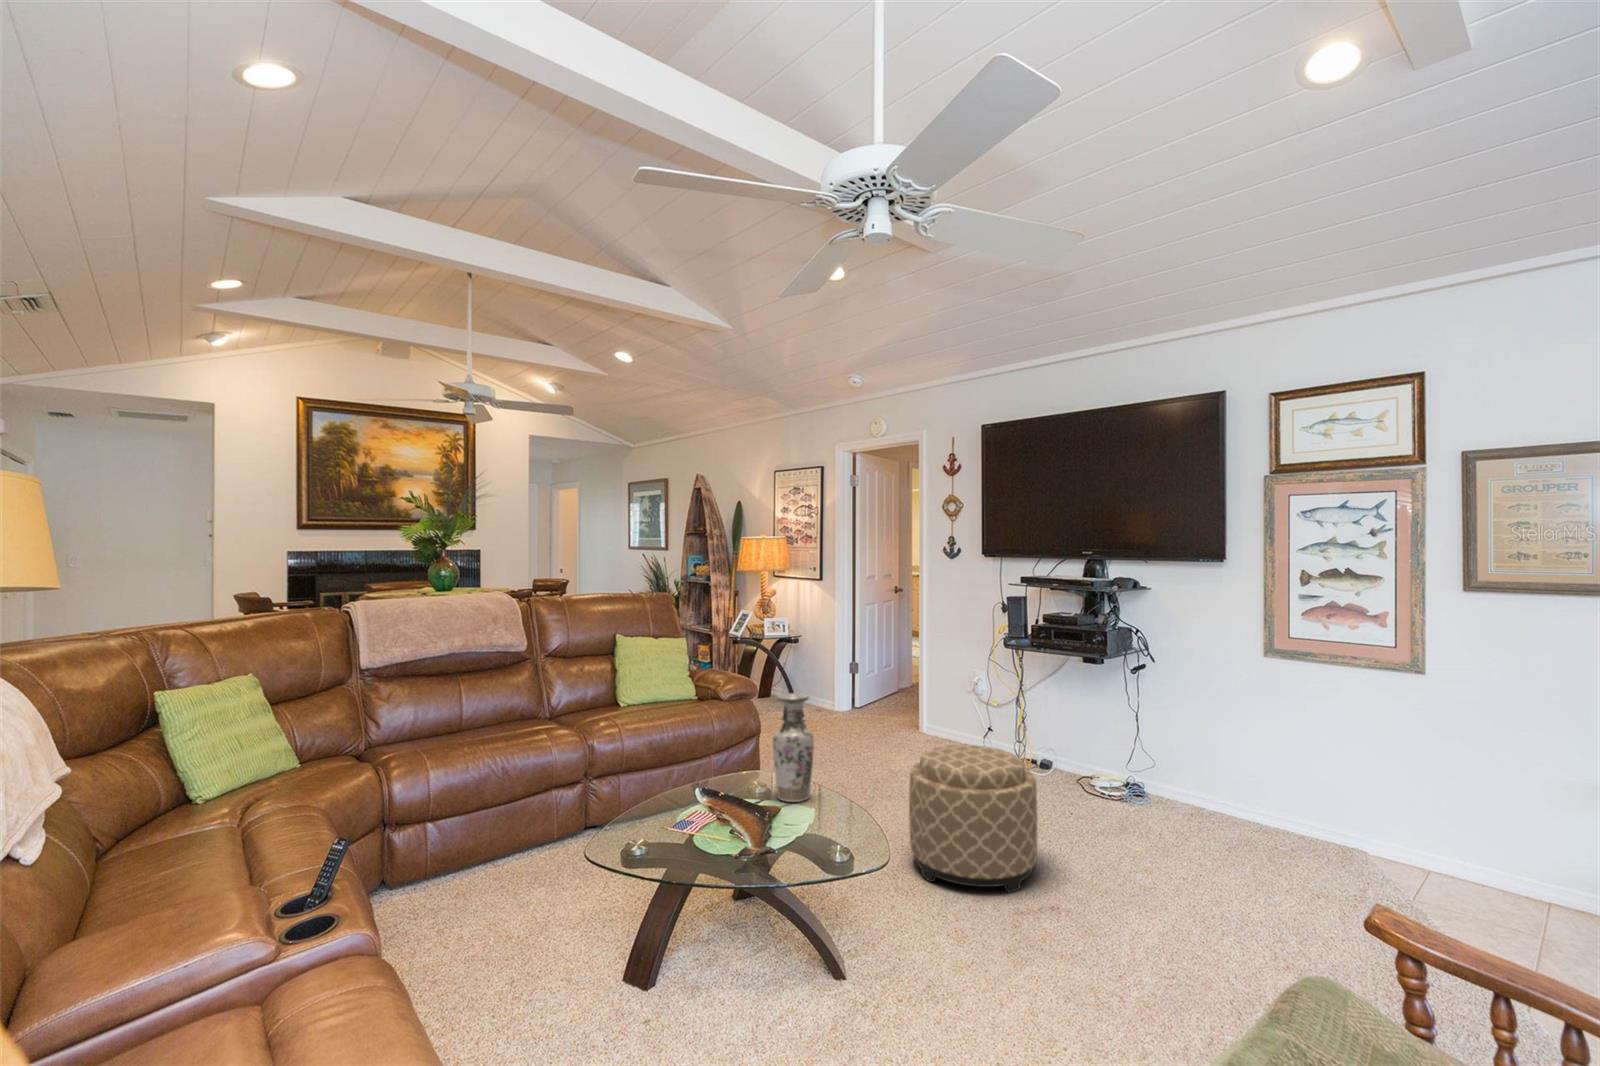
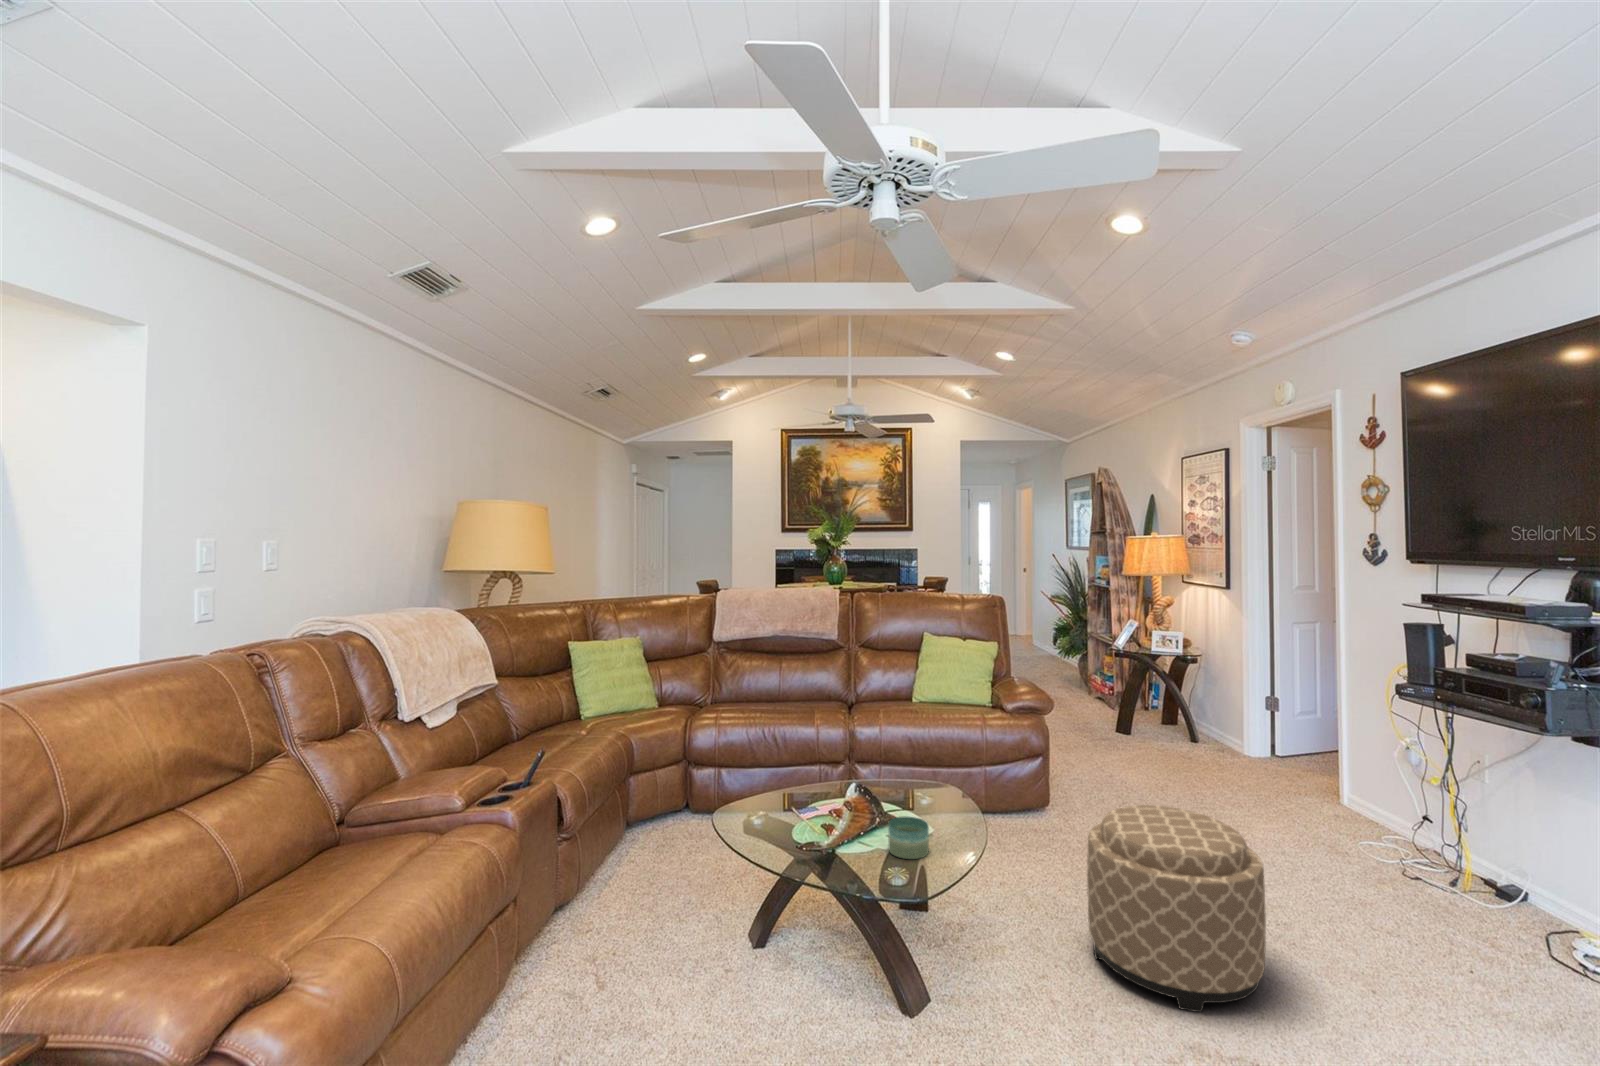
vase: present [773,693,814,802] -> none [907,707,950,818]
candle: none [814,798,853,838] -> present [888,817,929,859]

